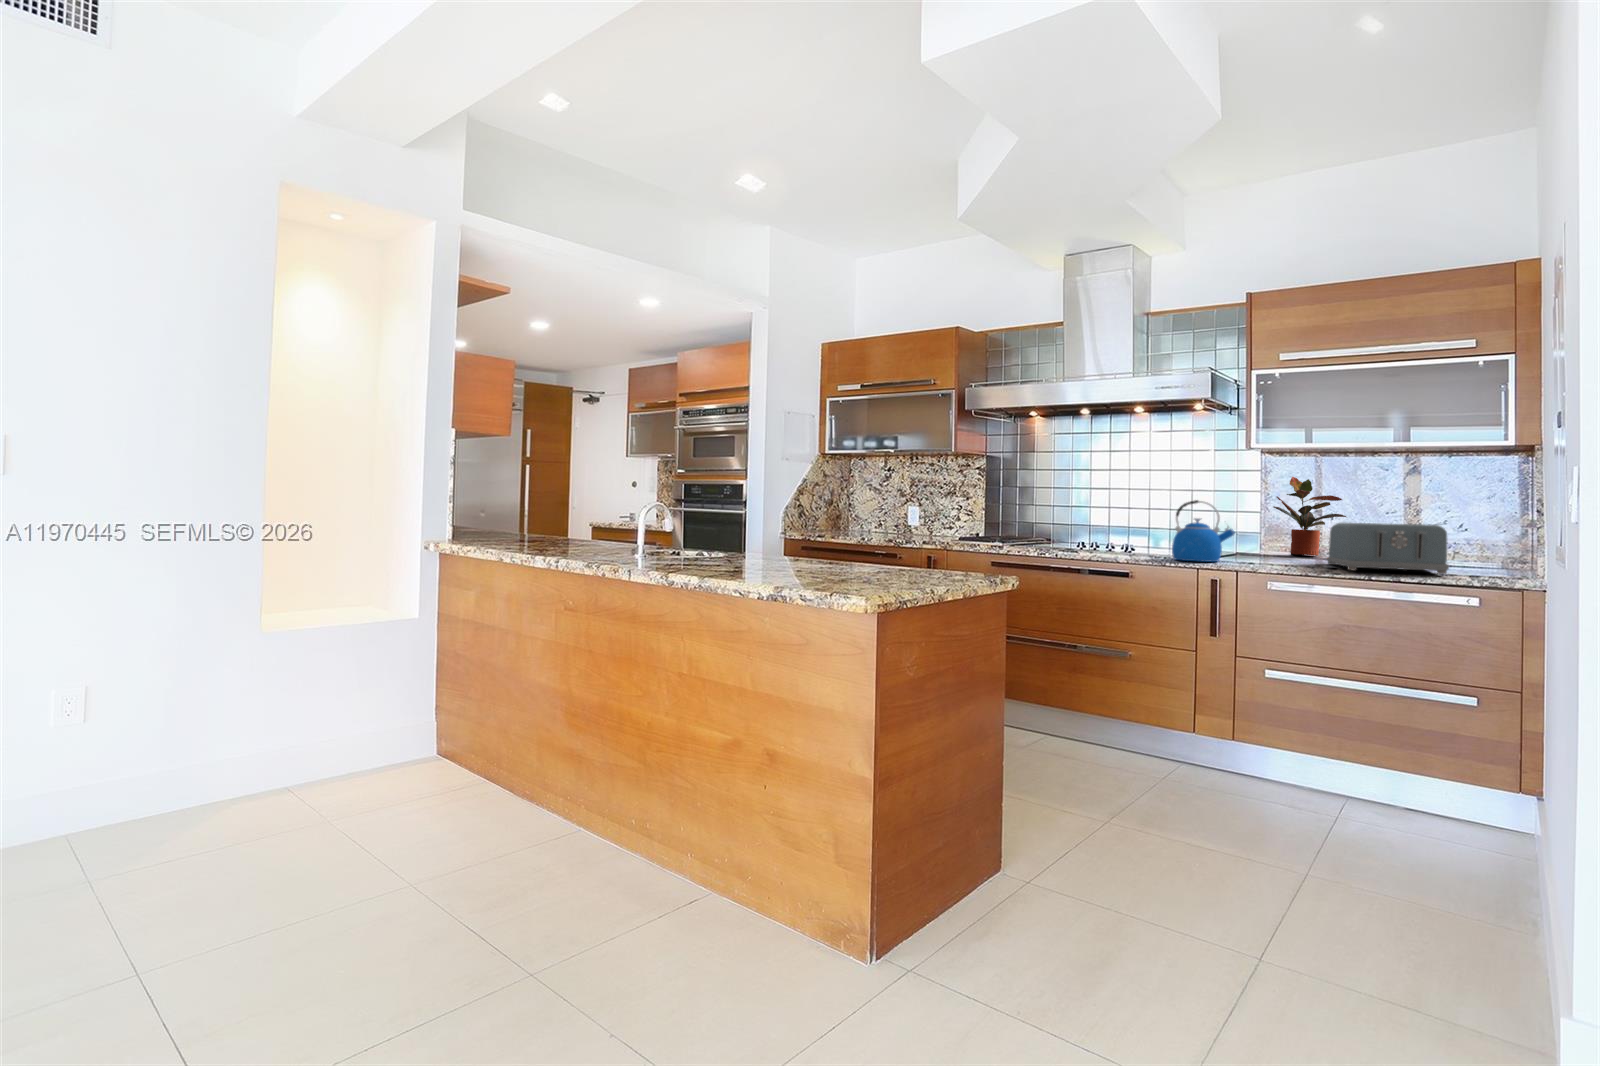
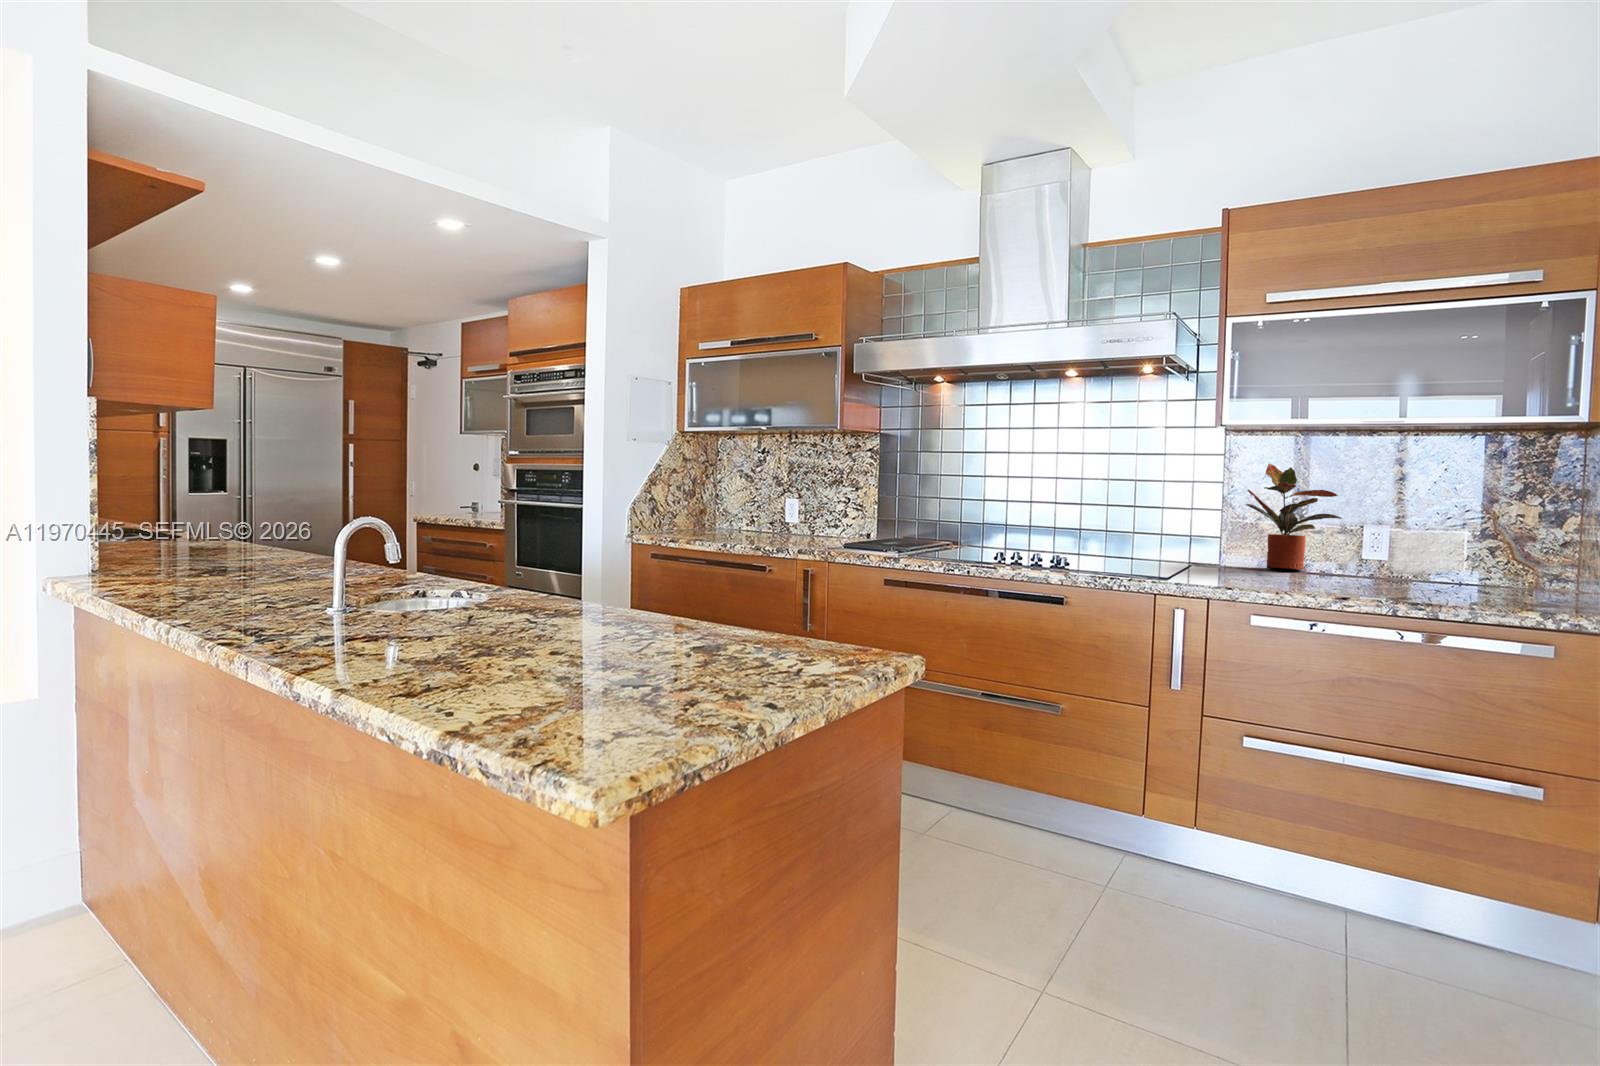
kettle: present [1172,500,1235,562] -> none [1116,497,1201,583]
toaster: present [1327,523,1449,574] -> none [1322,529,1507,607]

